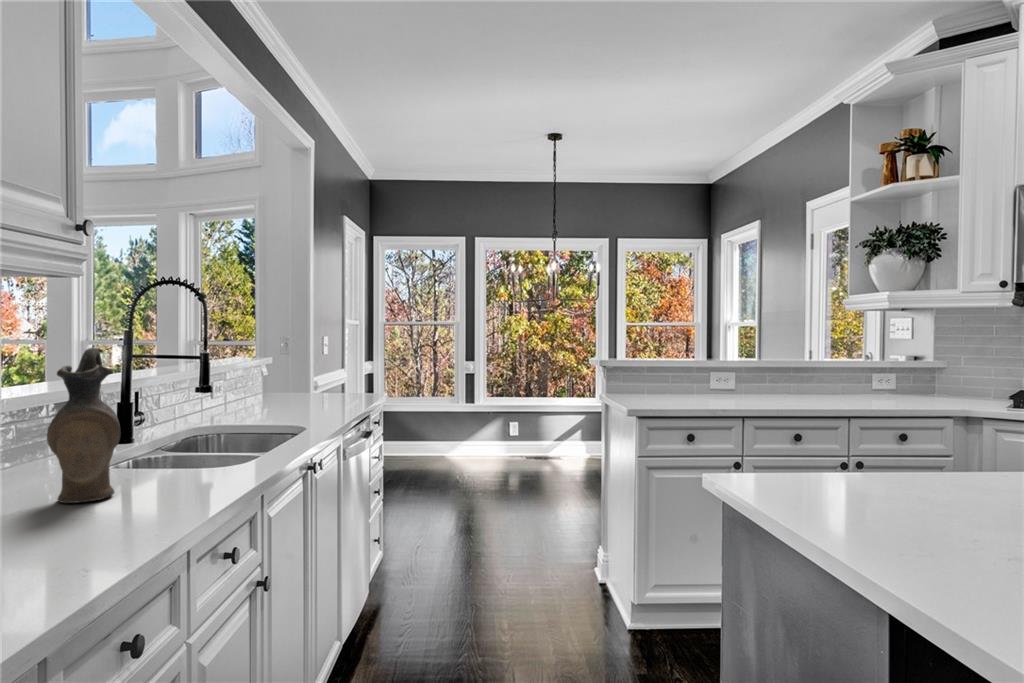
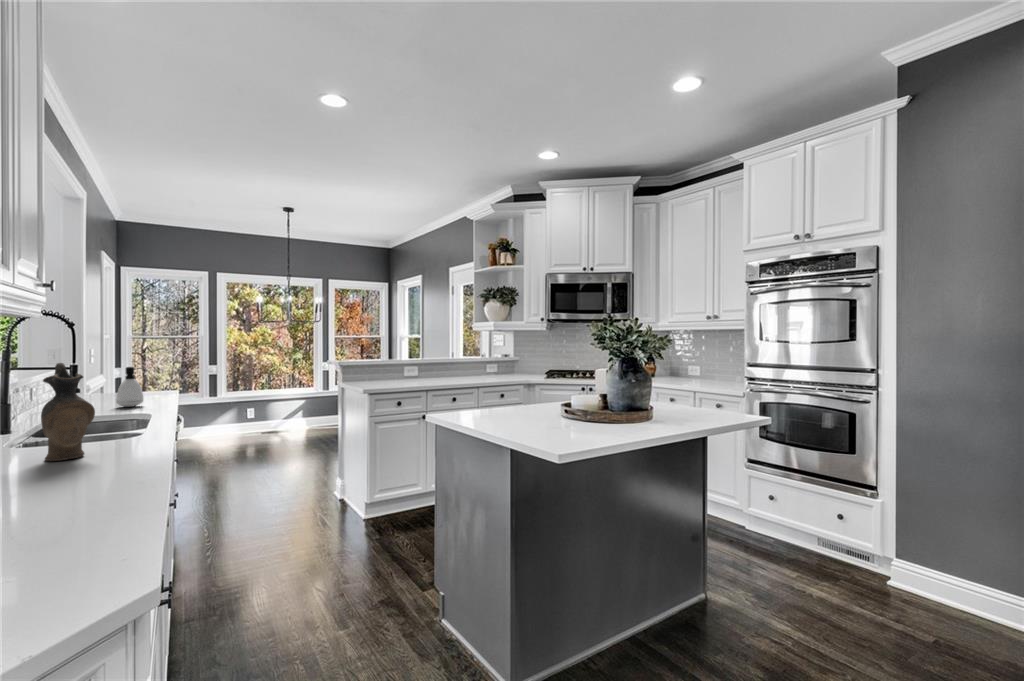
soap dispenser: none [290,359,320,414] -> present [116,367,143,407]

